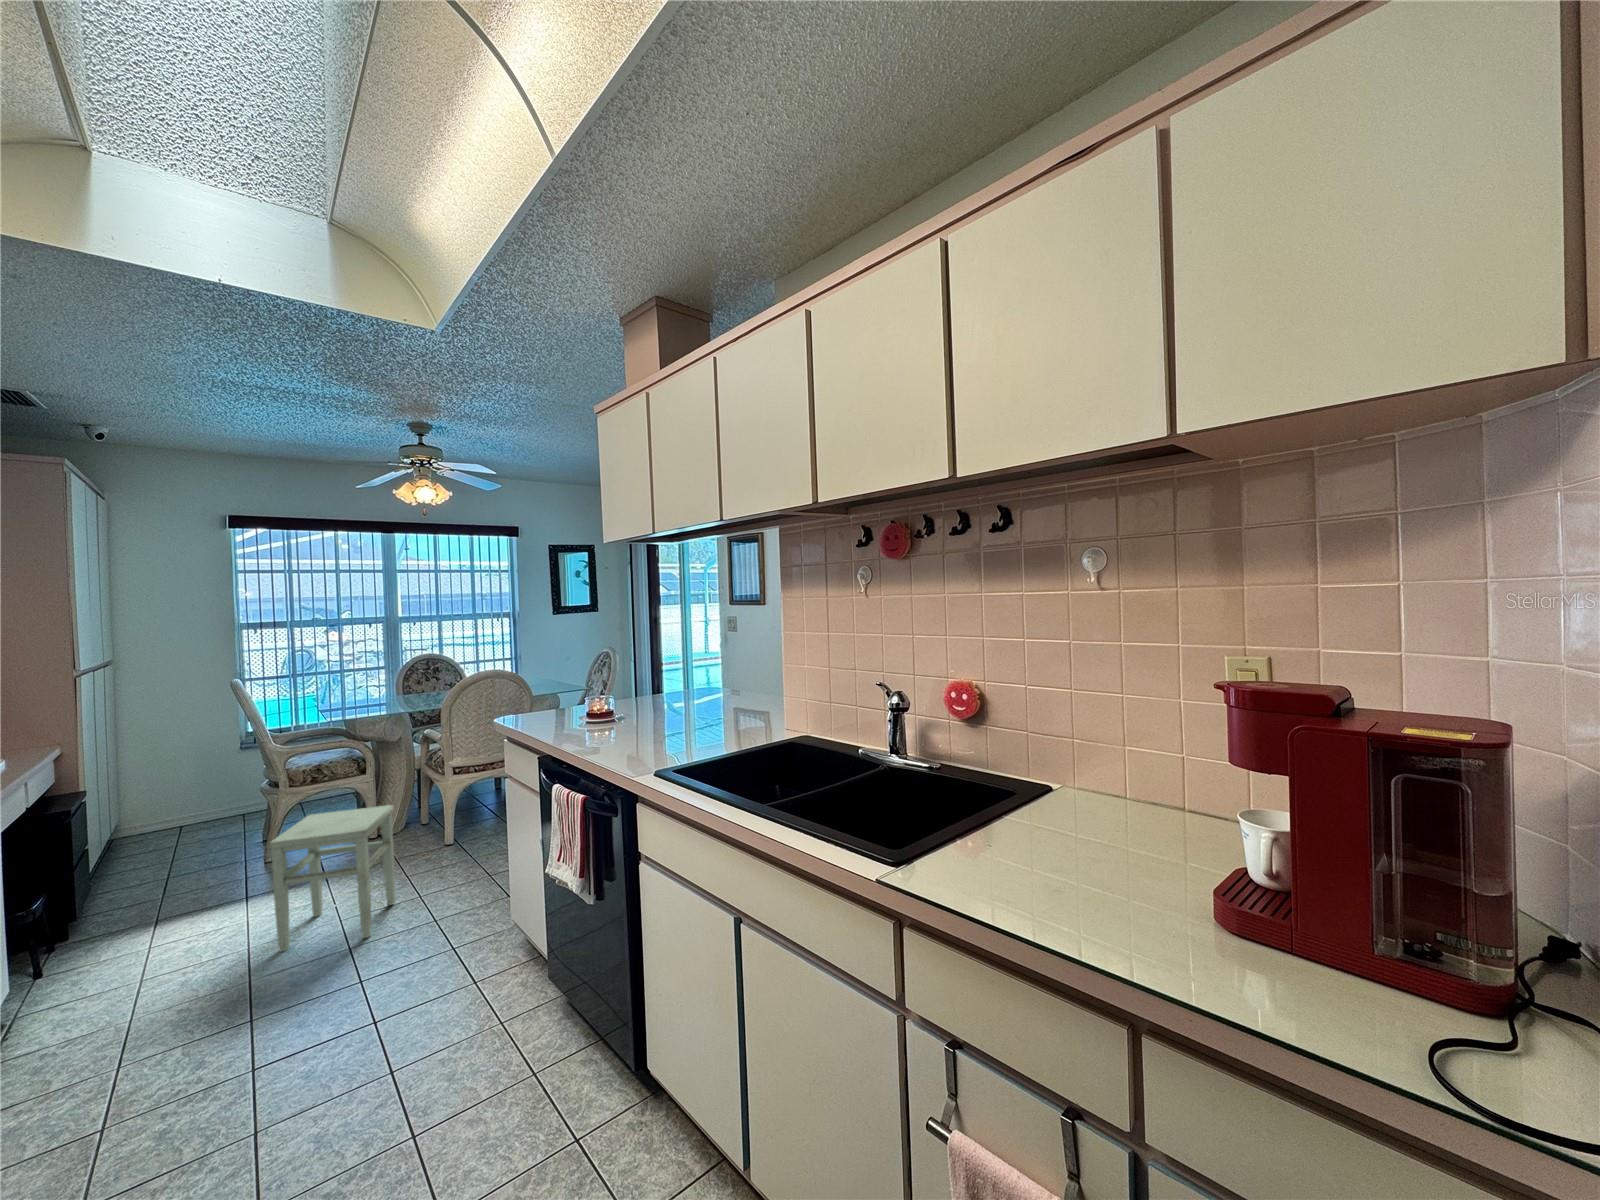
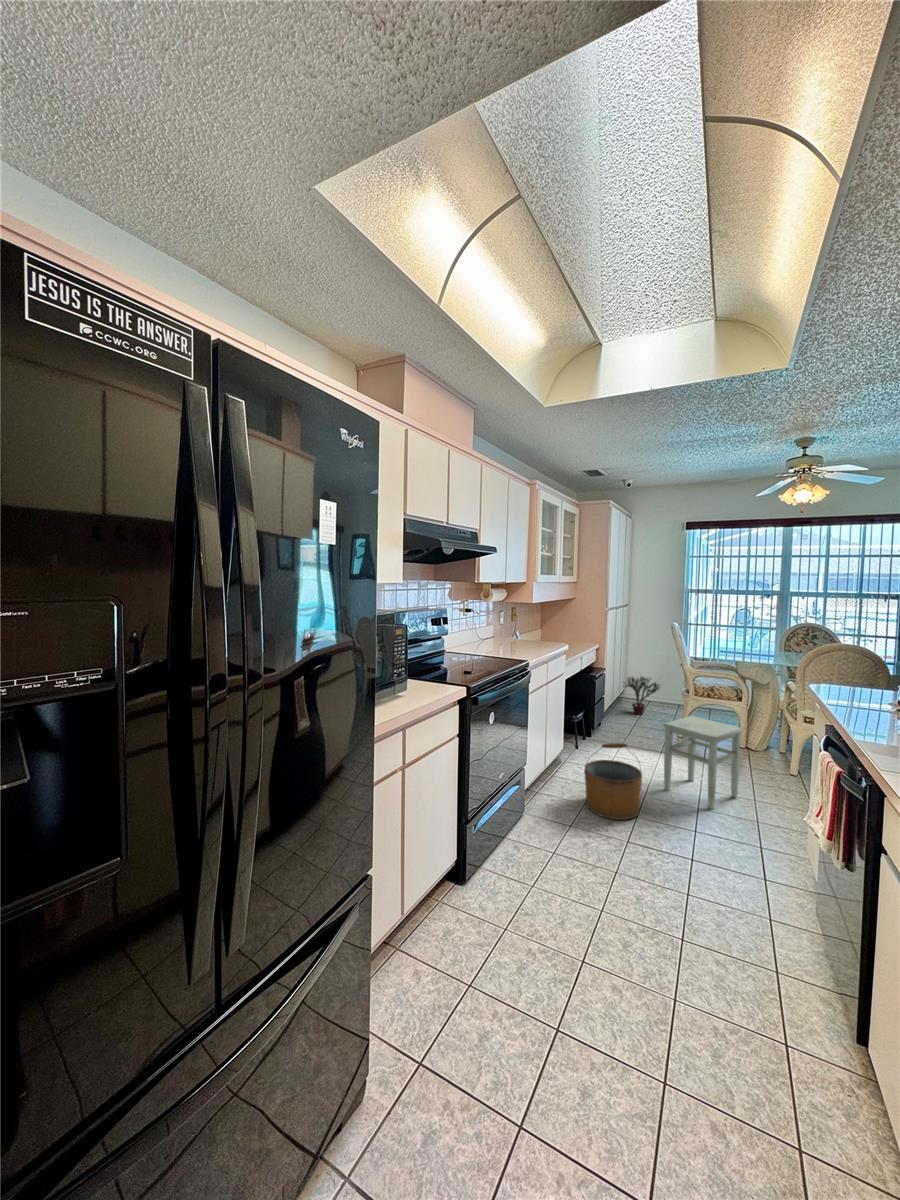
potted plant: none [118,781,211,858] -> present [625,677,659,715]
bucket: none [106,905,251,1074] -> present [584,743,642,820]

